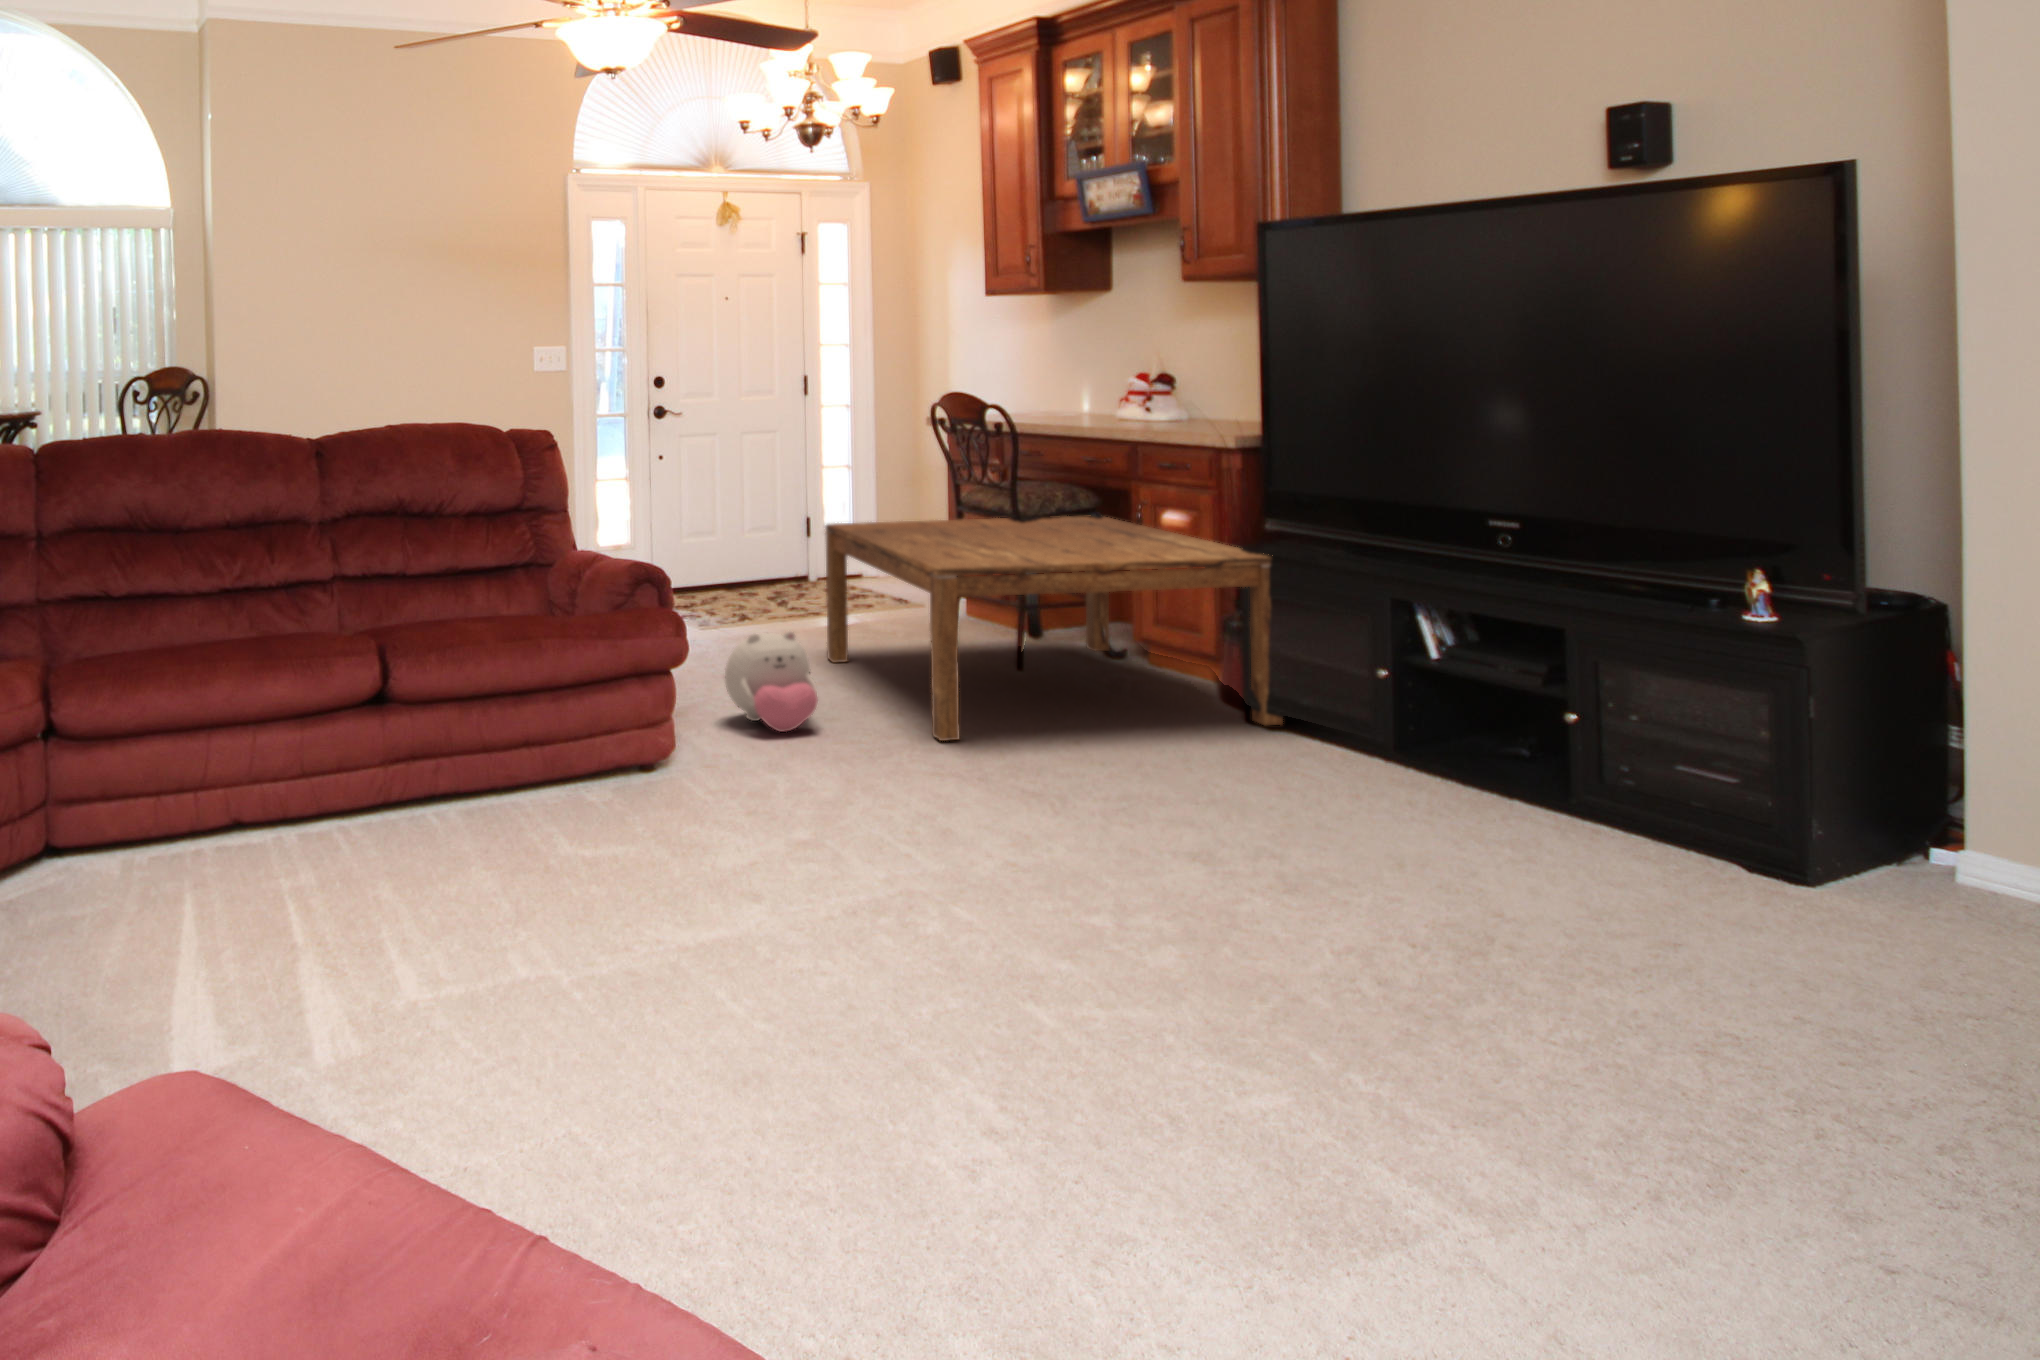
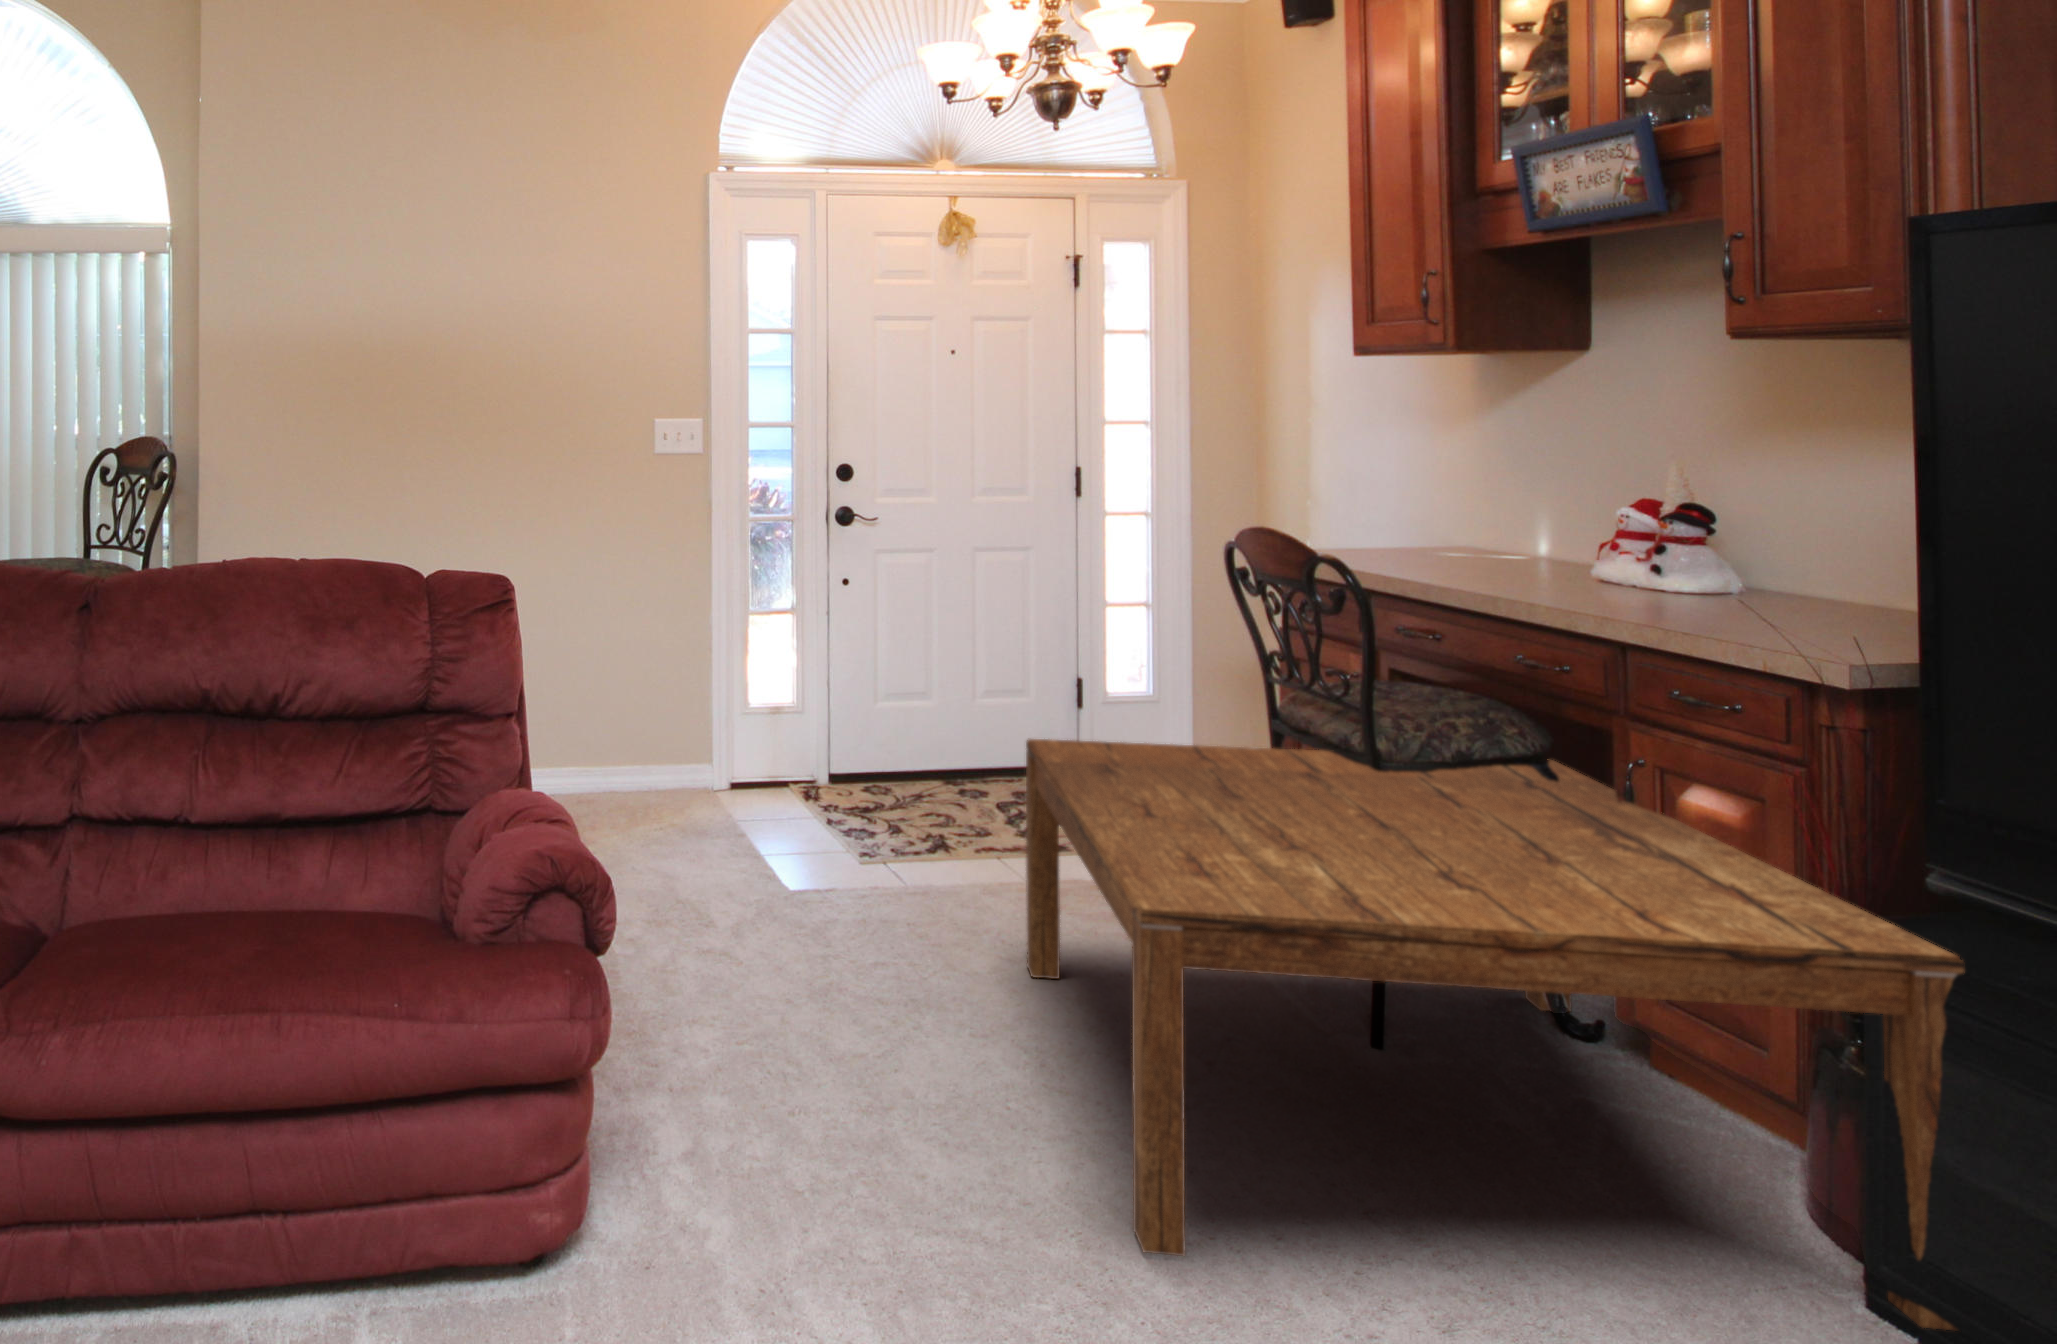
plush toy: present [725,631,818,732] -> none [761,964,920,1167]

